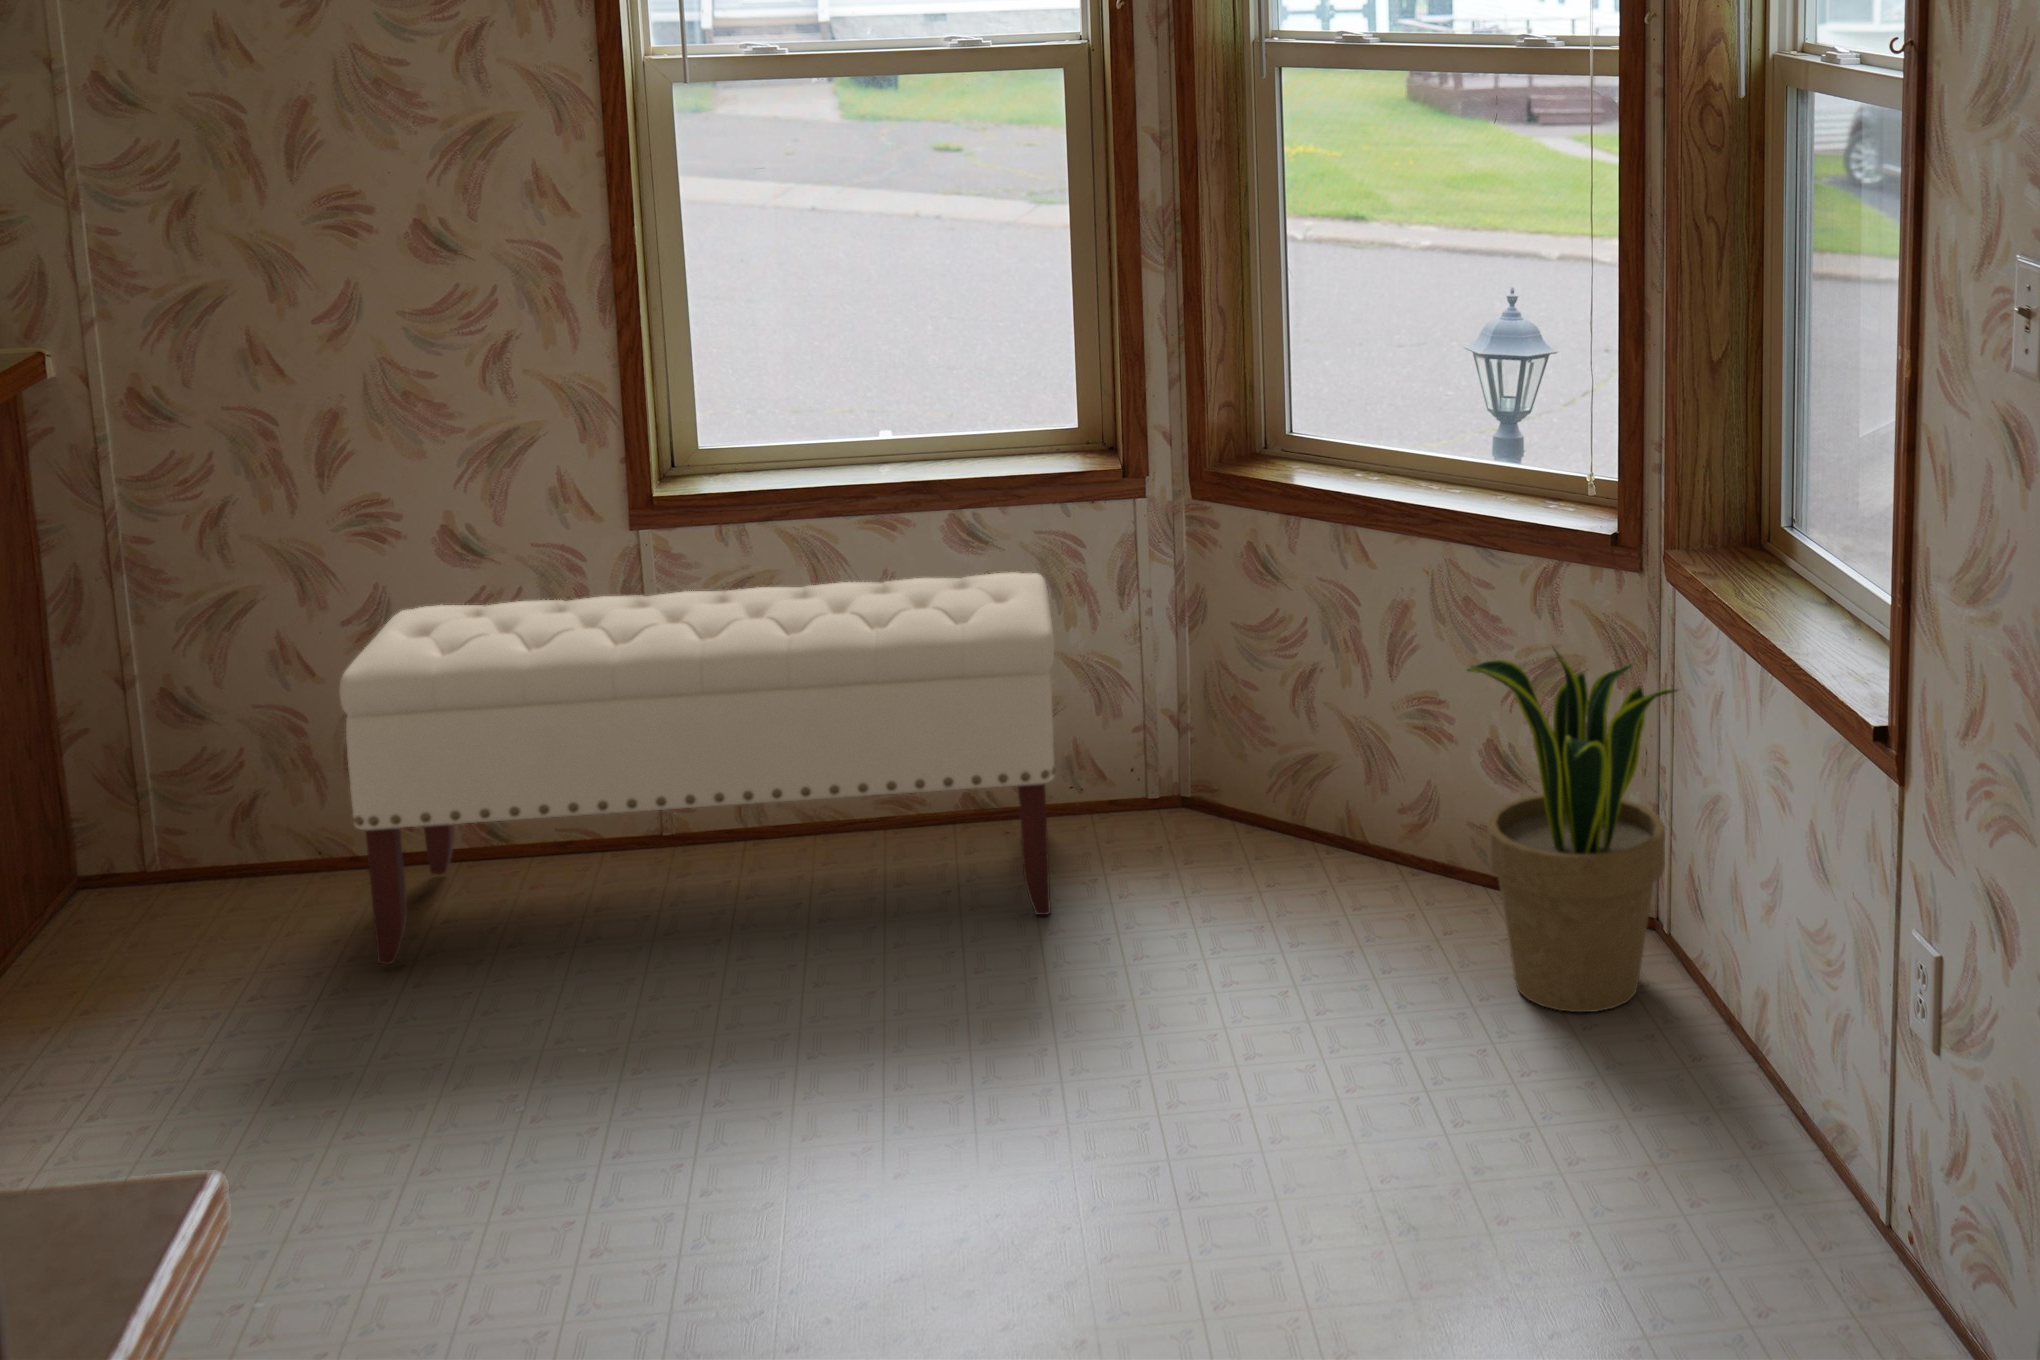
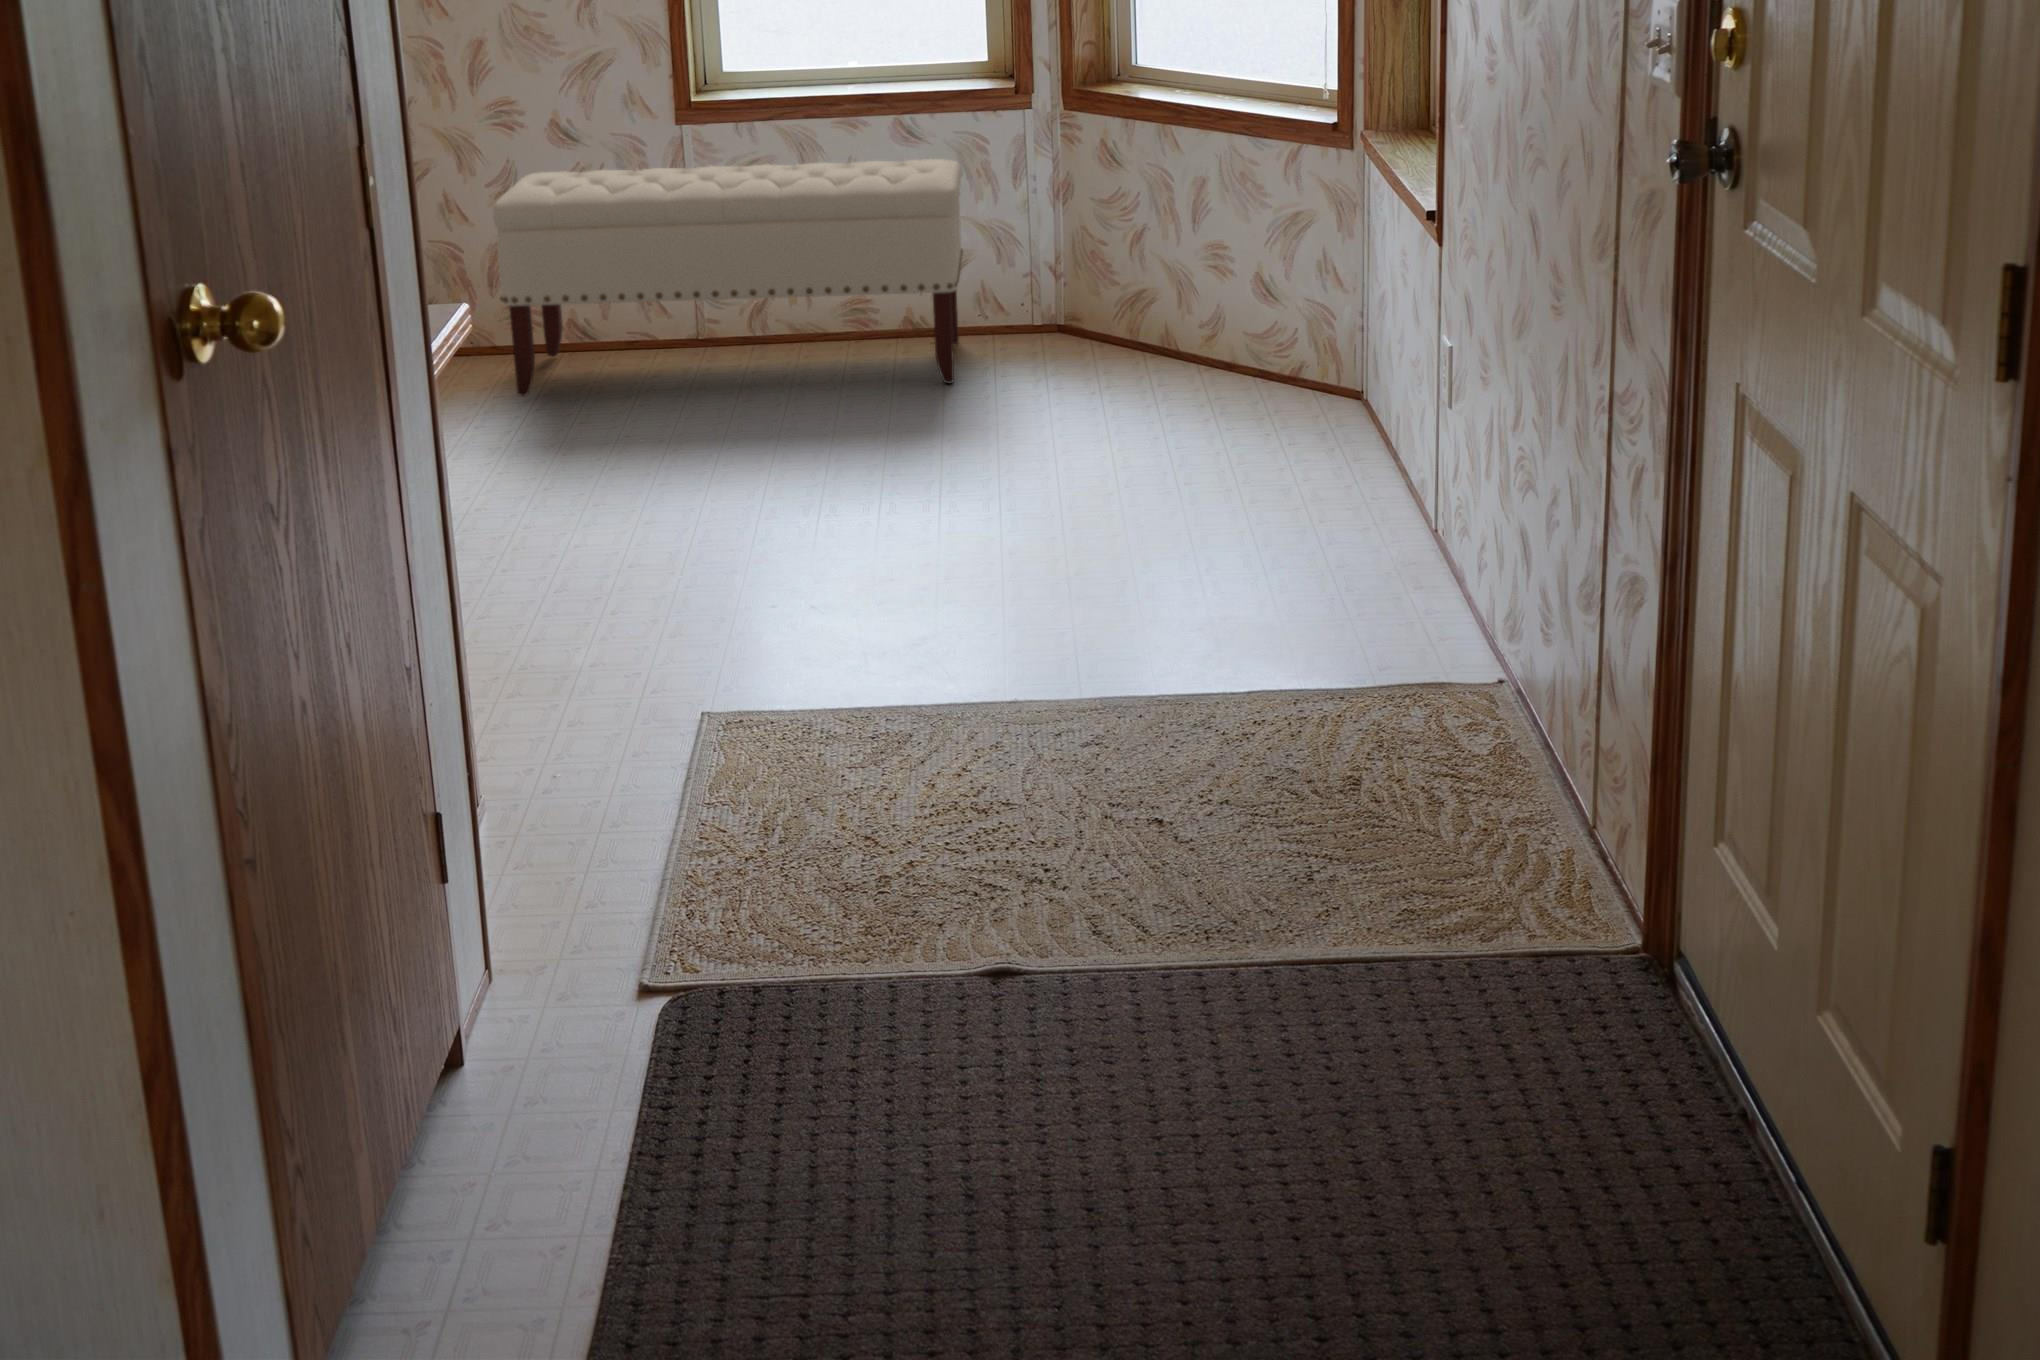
potted plant: present [1467,649,1677,1012] -> none [1217,190,1358,434]

